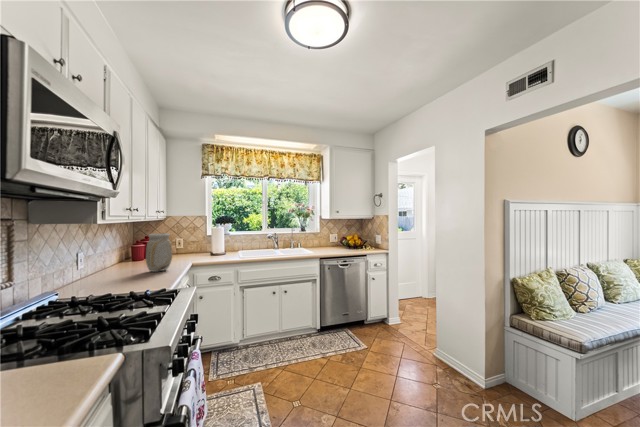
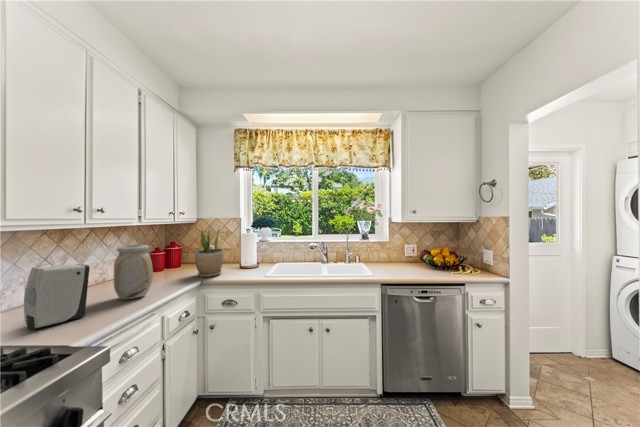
potted plant: none [182,220,205,261] -> present [194,229,223,277]
soap dispenser: none [113,244,149,284] -> present [24,264,89,330]

